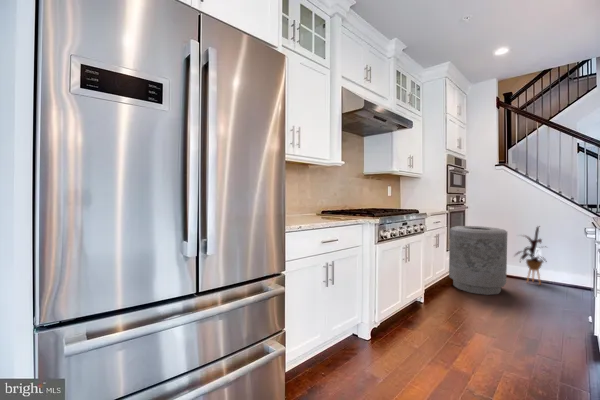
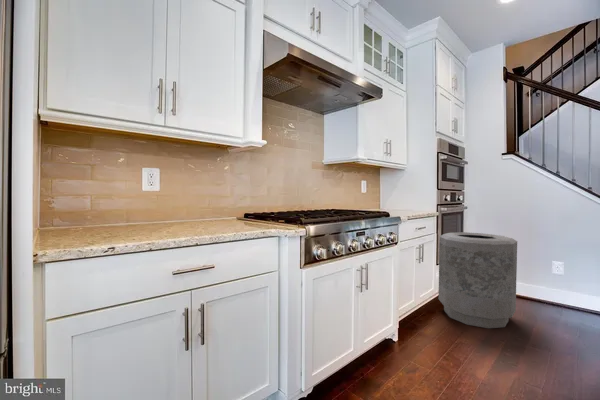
house plant: present [516,226,547,283] -> none [524,233,576,312]

